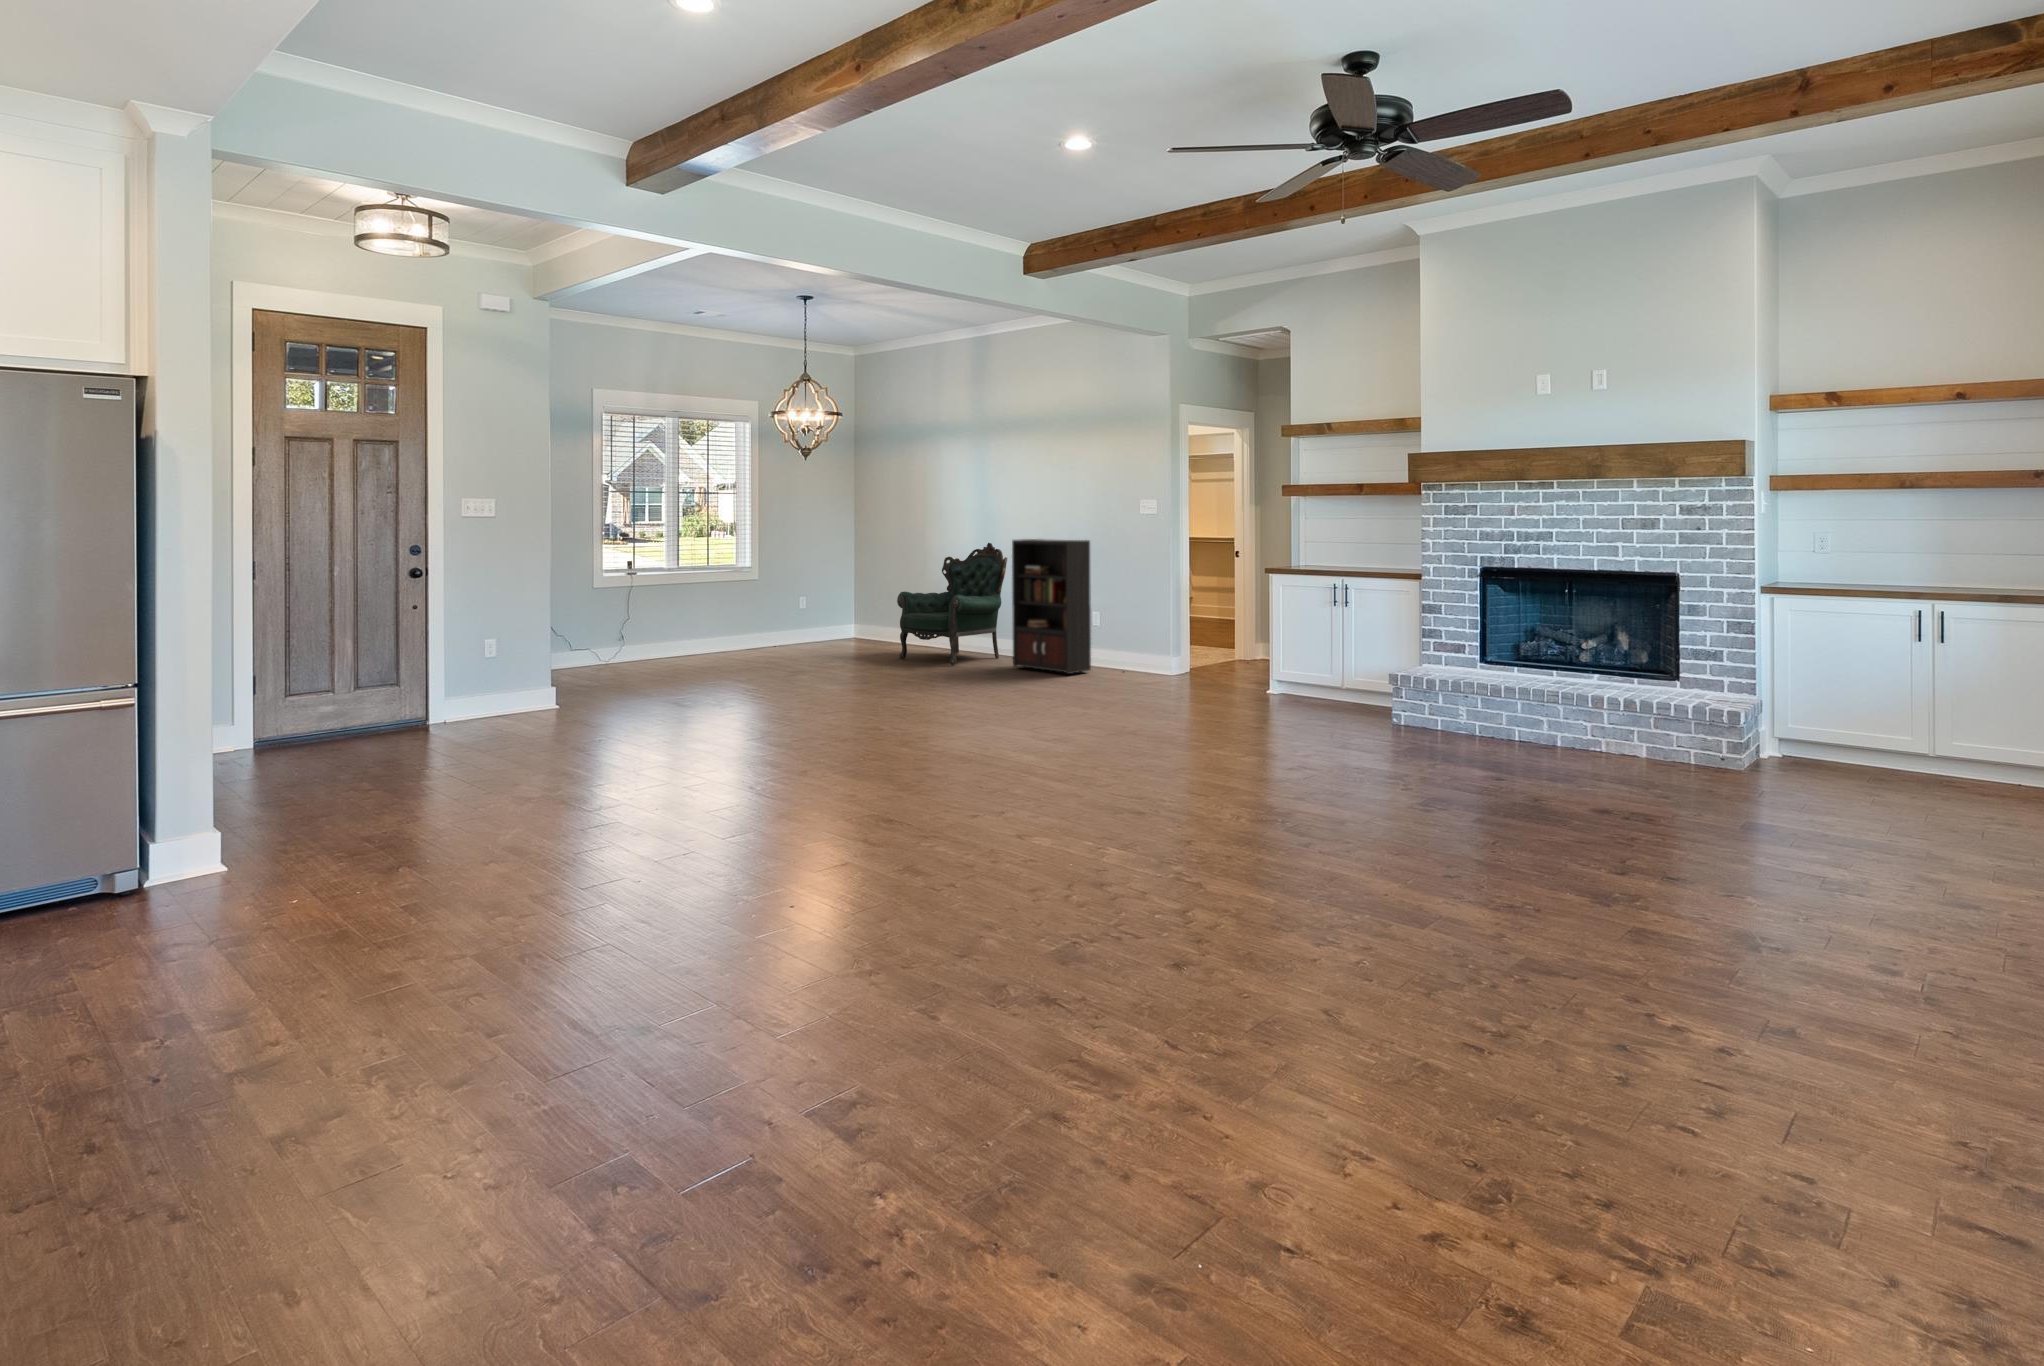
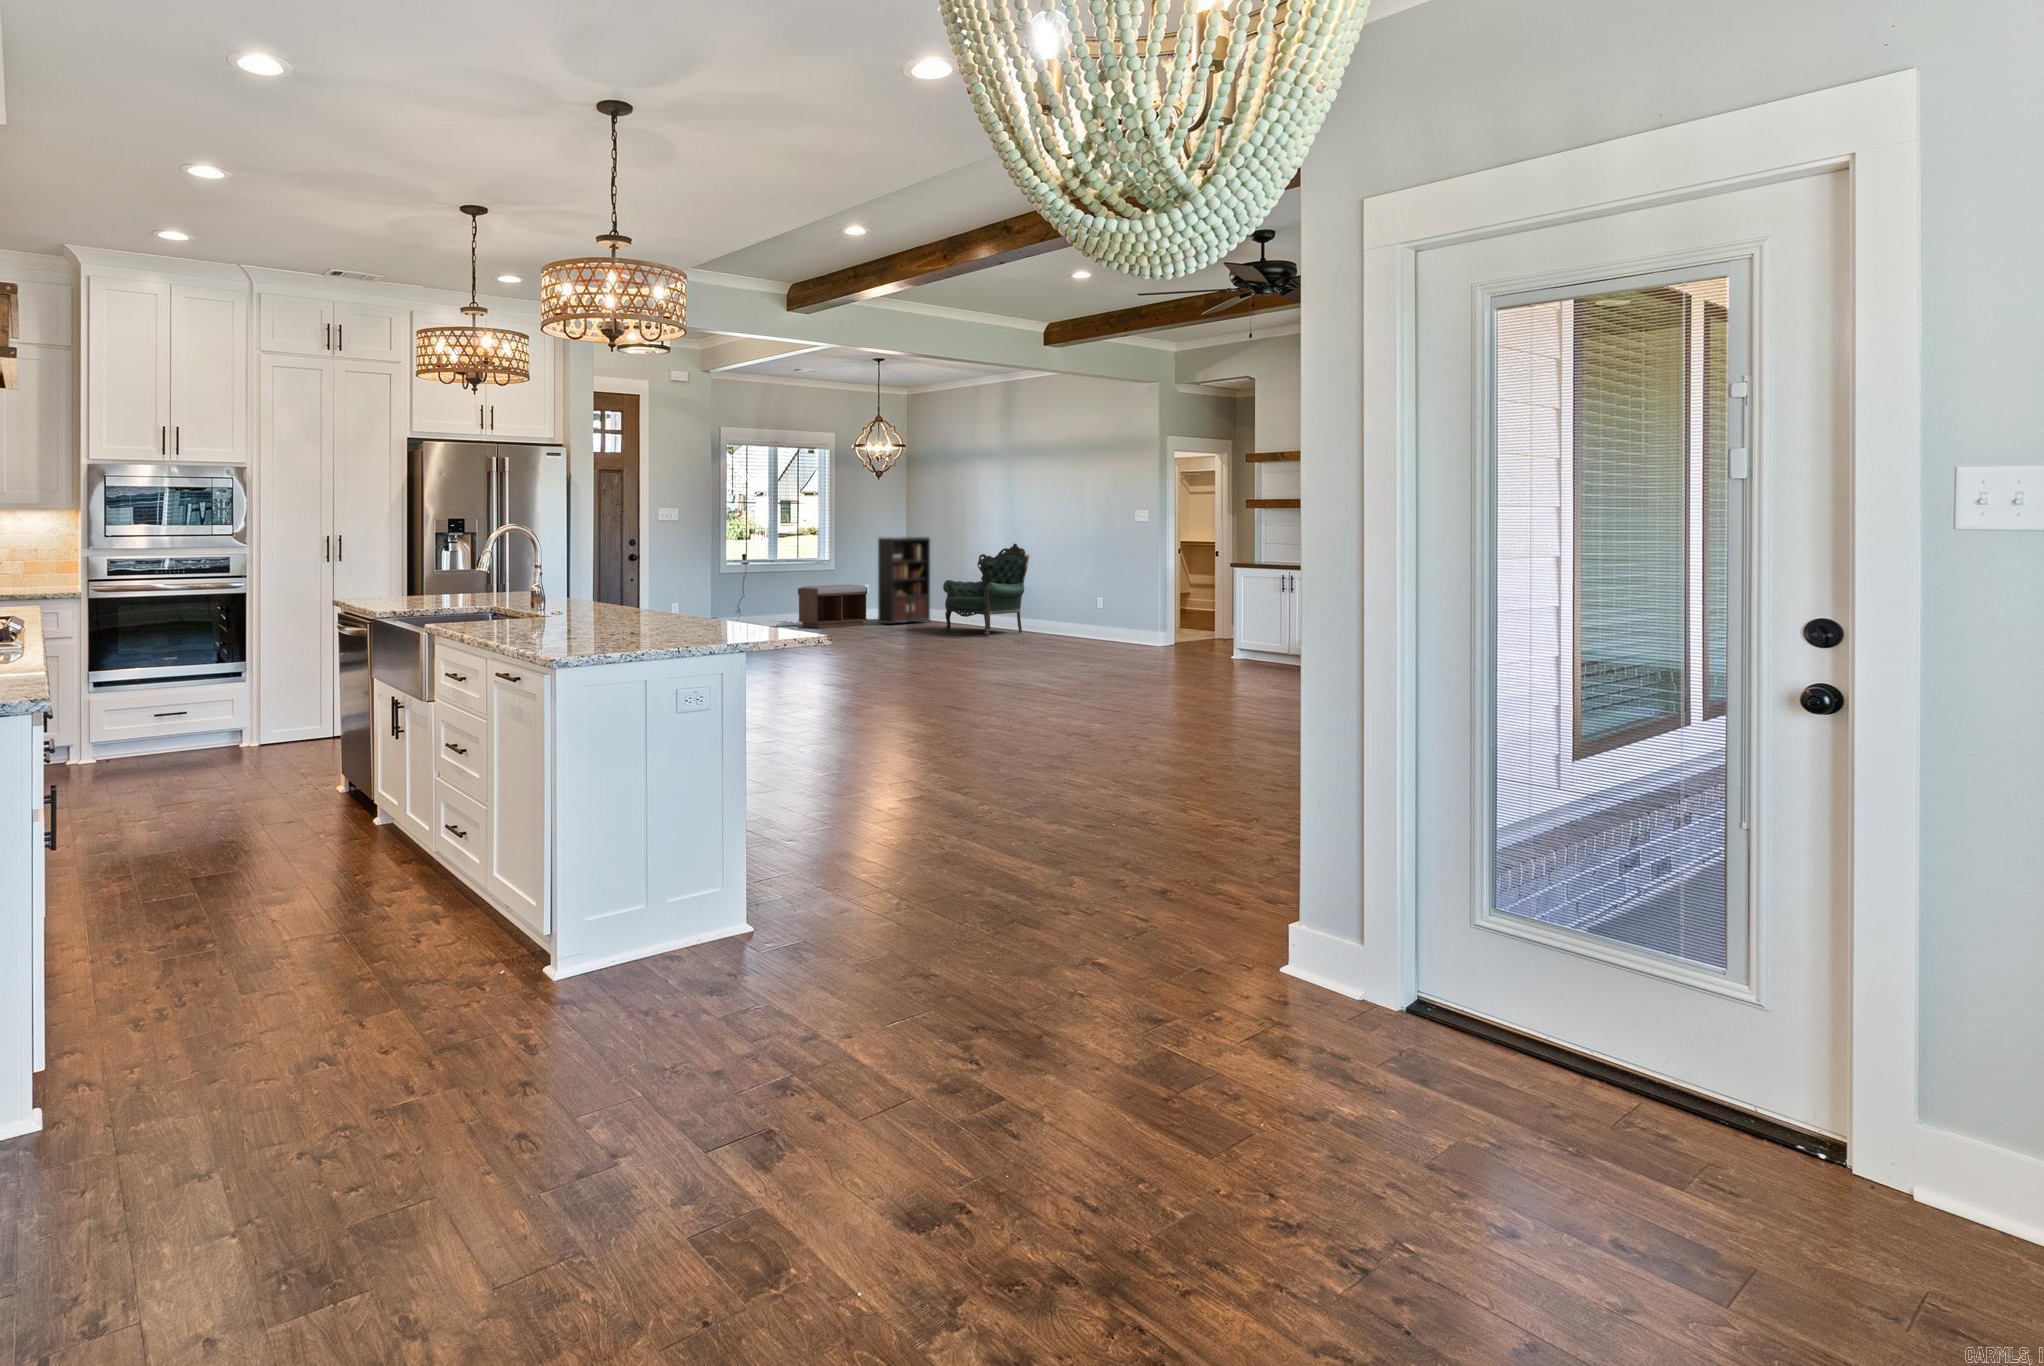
bookcase: present [1012,539,1091,674] -> present [878,537,930,624]
bench: none [705,598,800,658] -> present [798,585,867,628]

